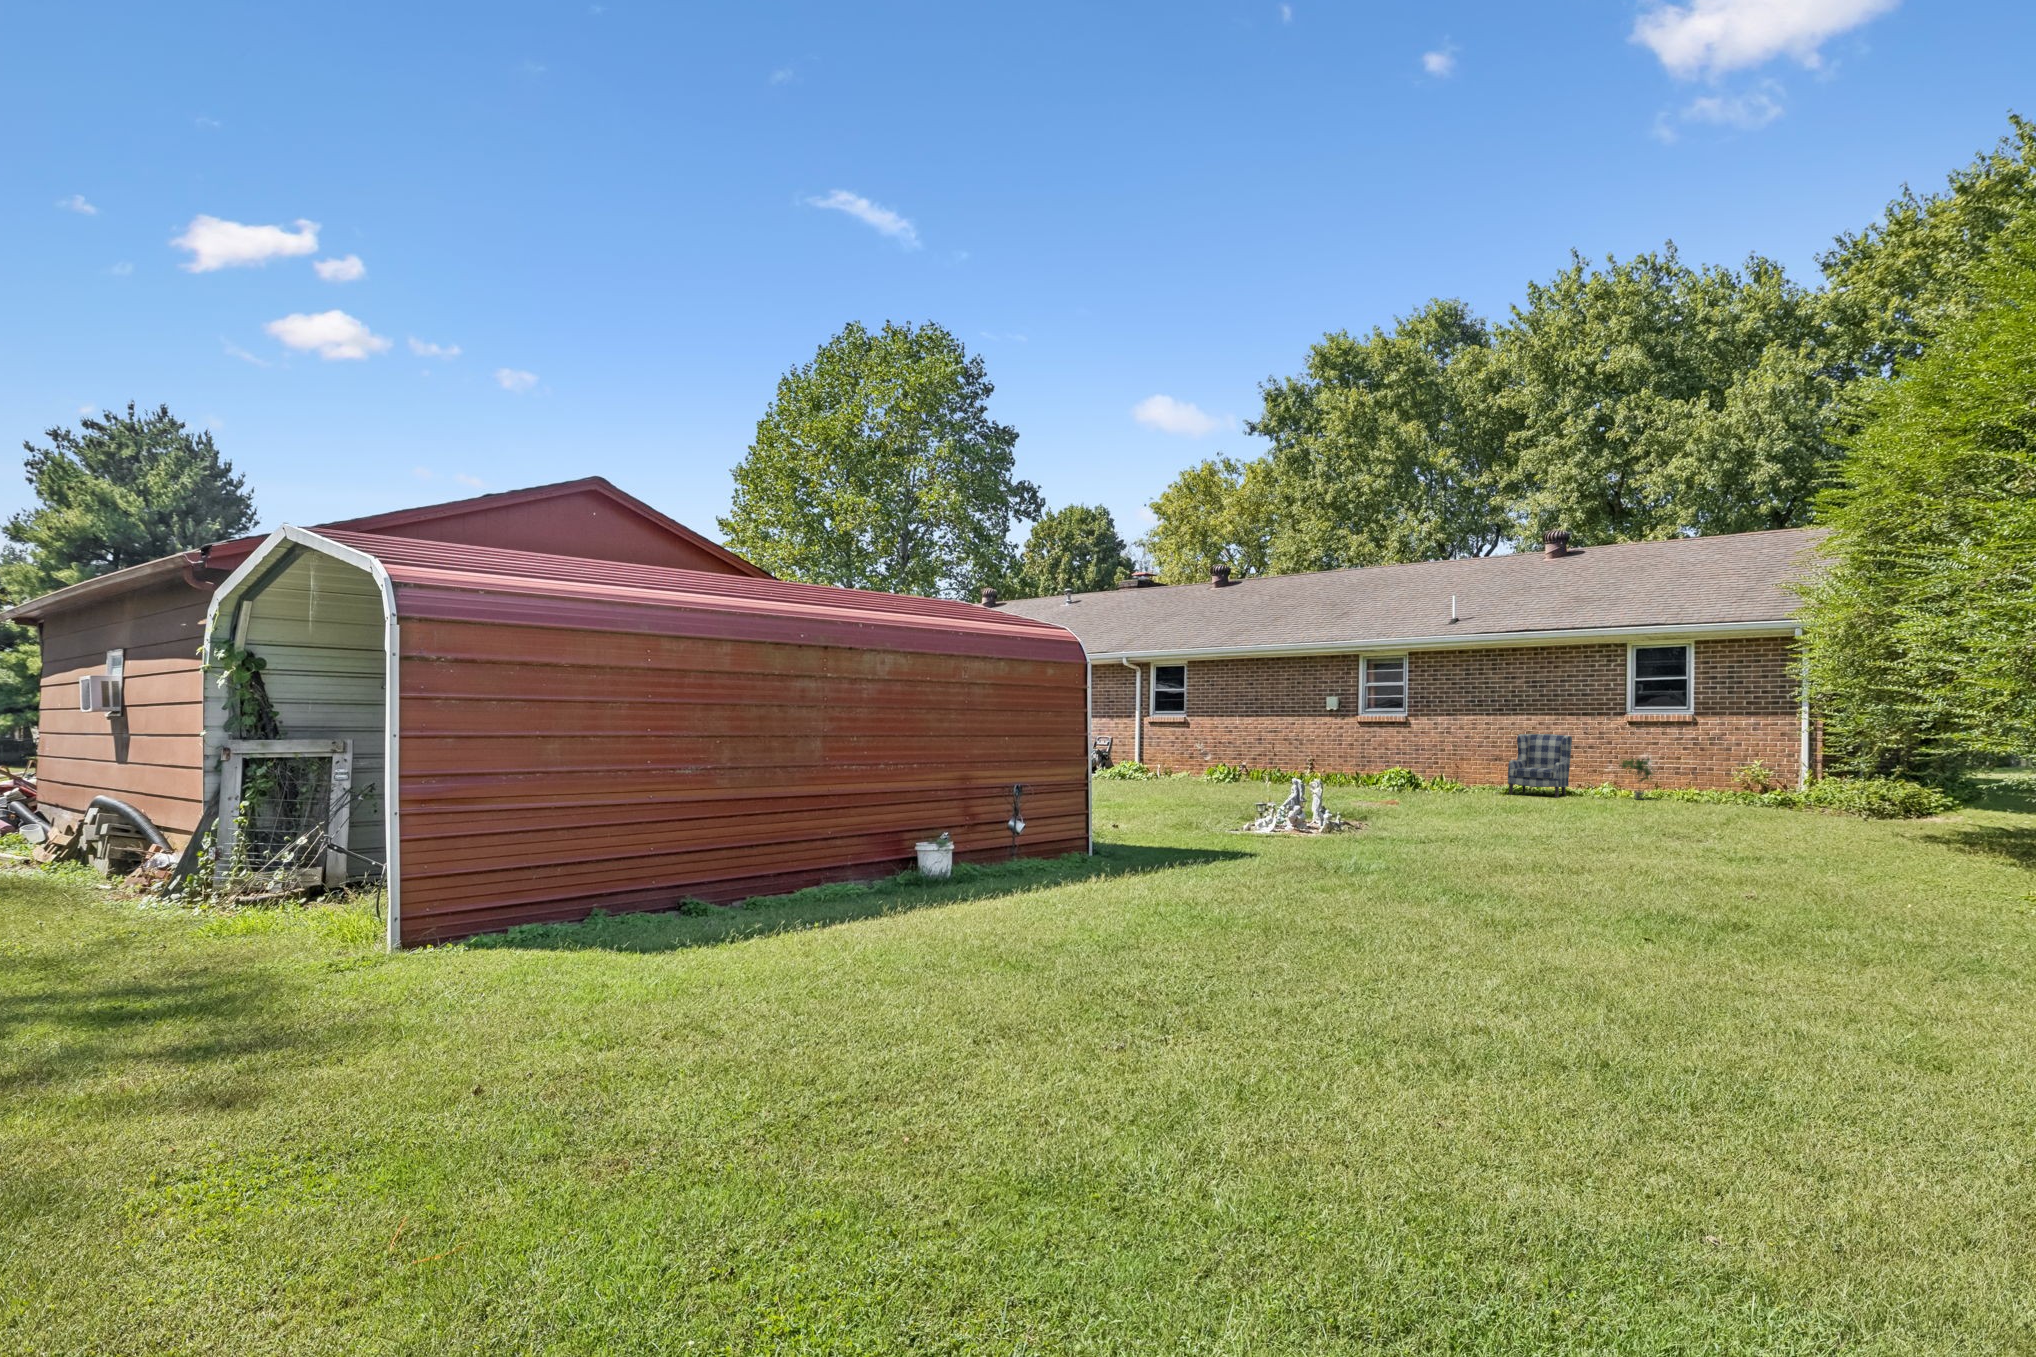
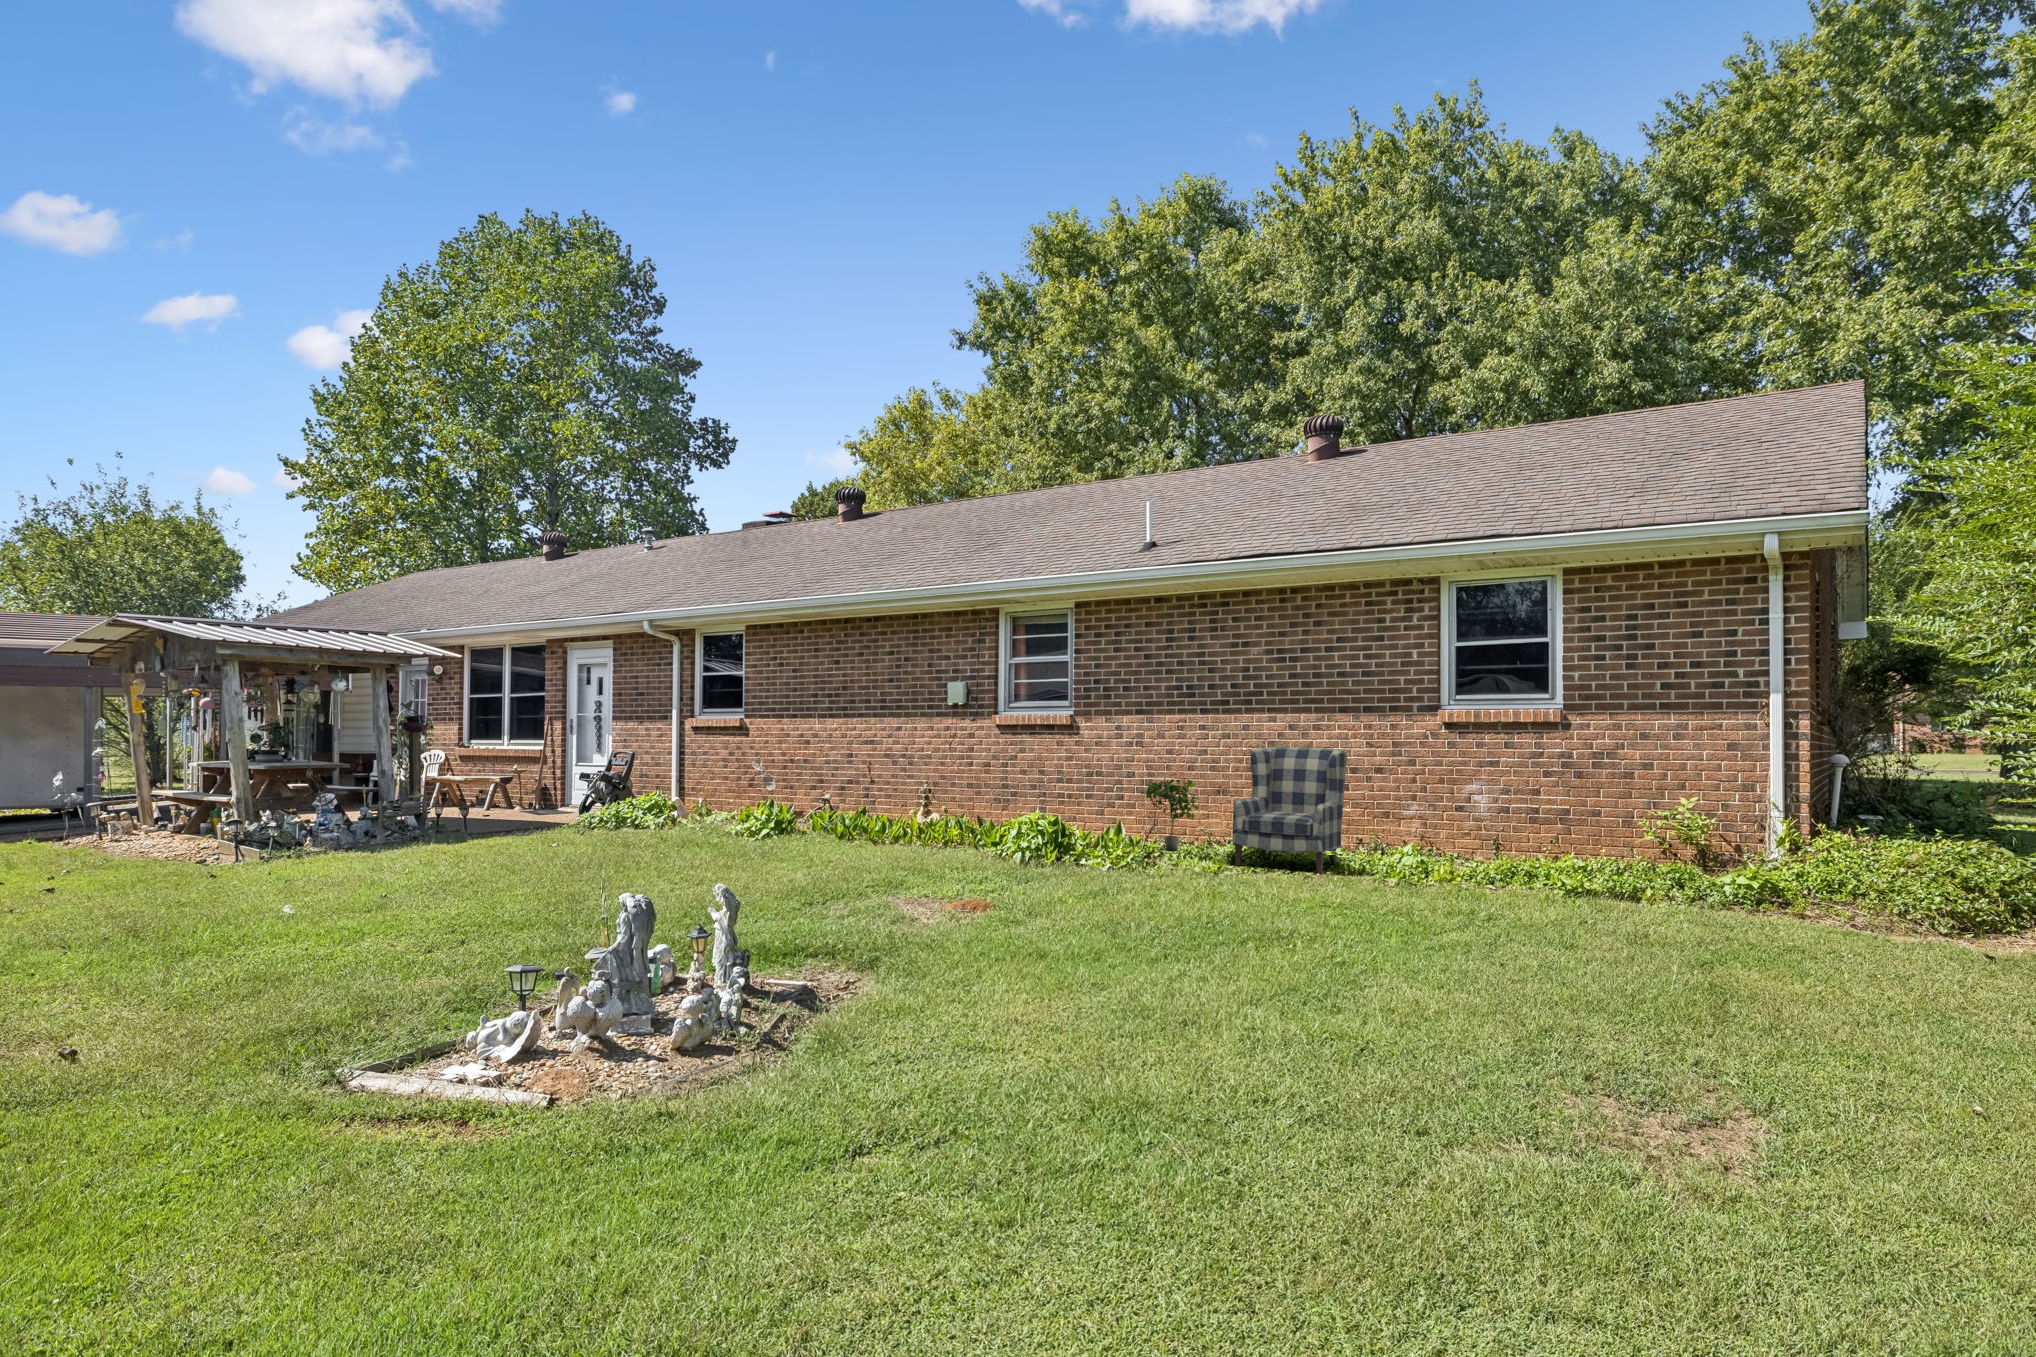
potted plant: present [1622,758,1654,800] -> present [1141,779,1200,851]

